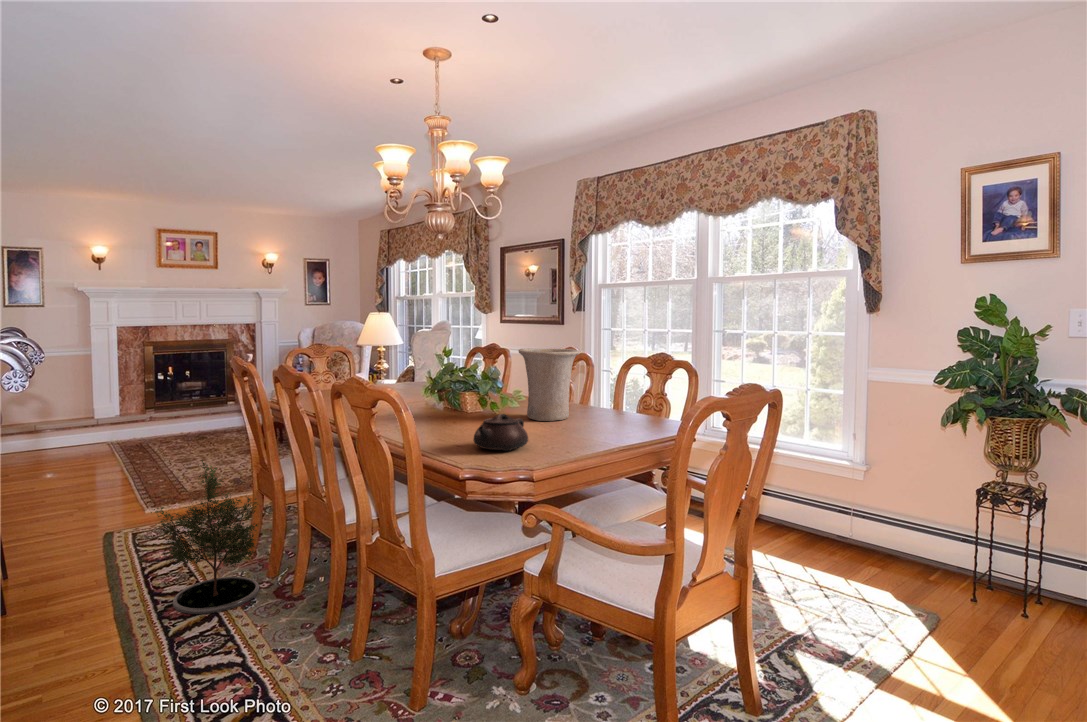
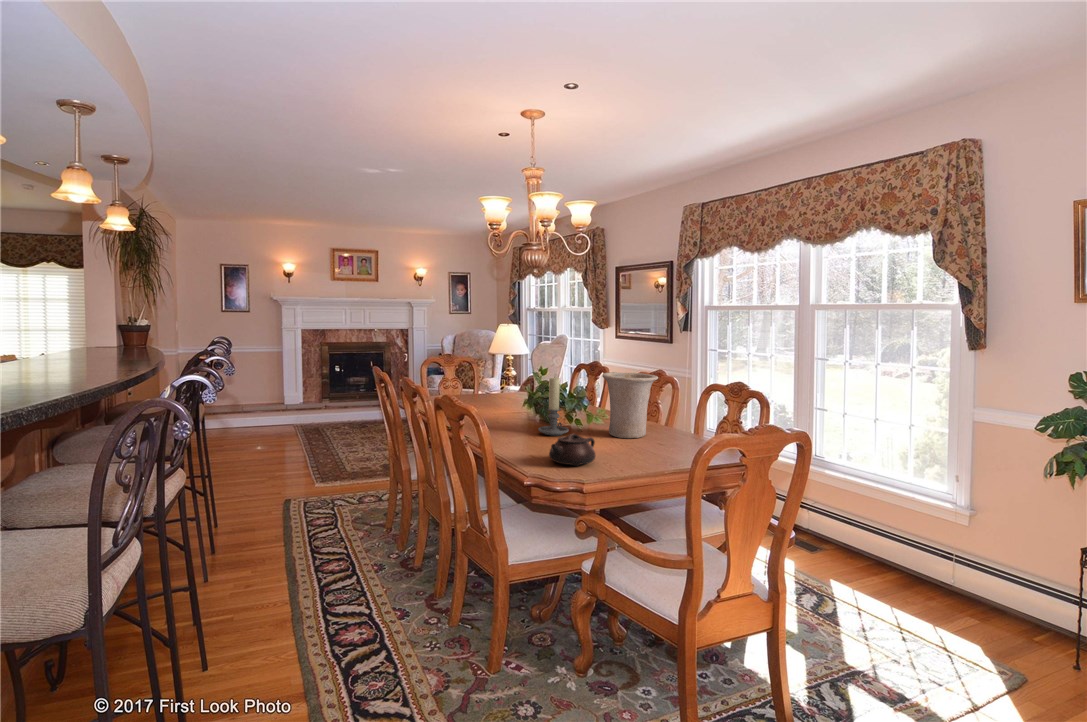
candle holder: none [446,355,482,423] -> present [538,377,569,436]
potted tree: present [151,460,259,614] -> none [312,450,391,574]

